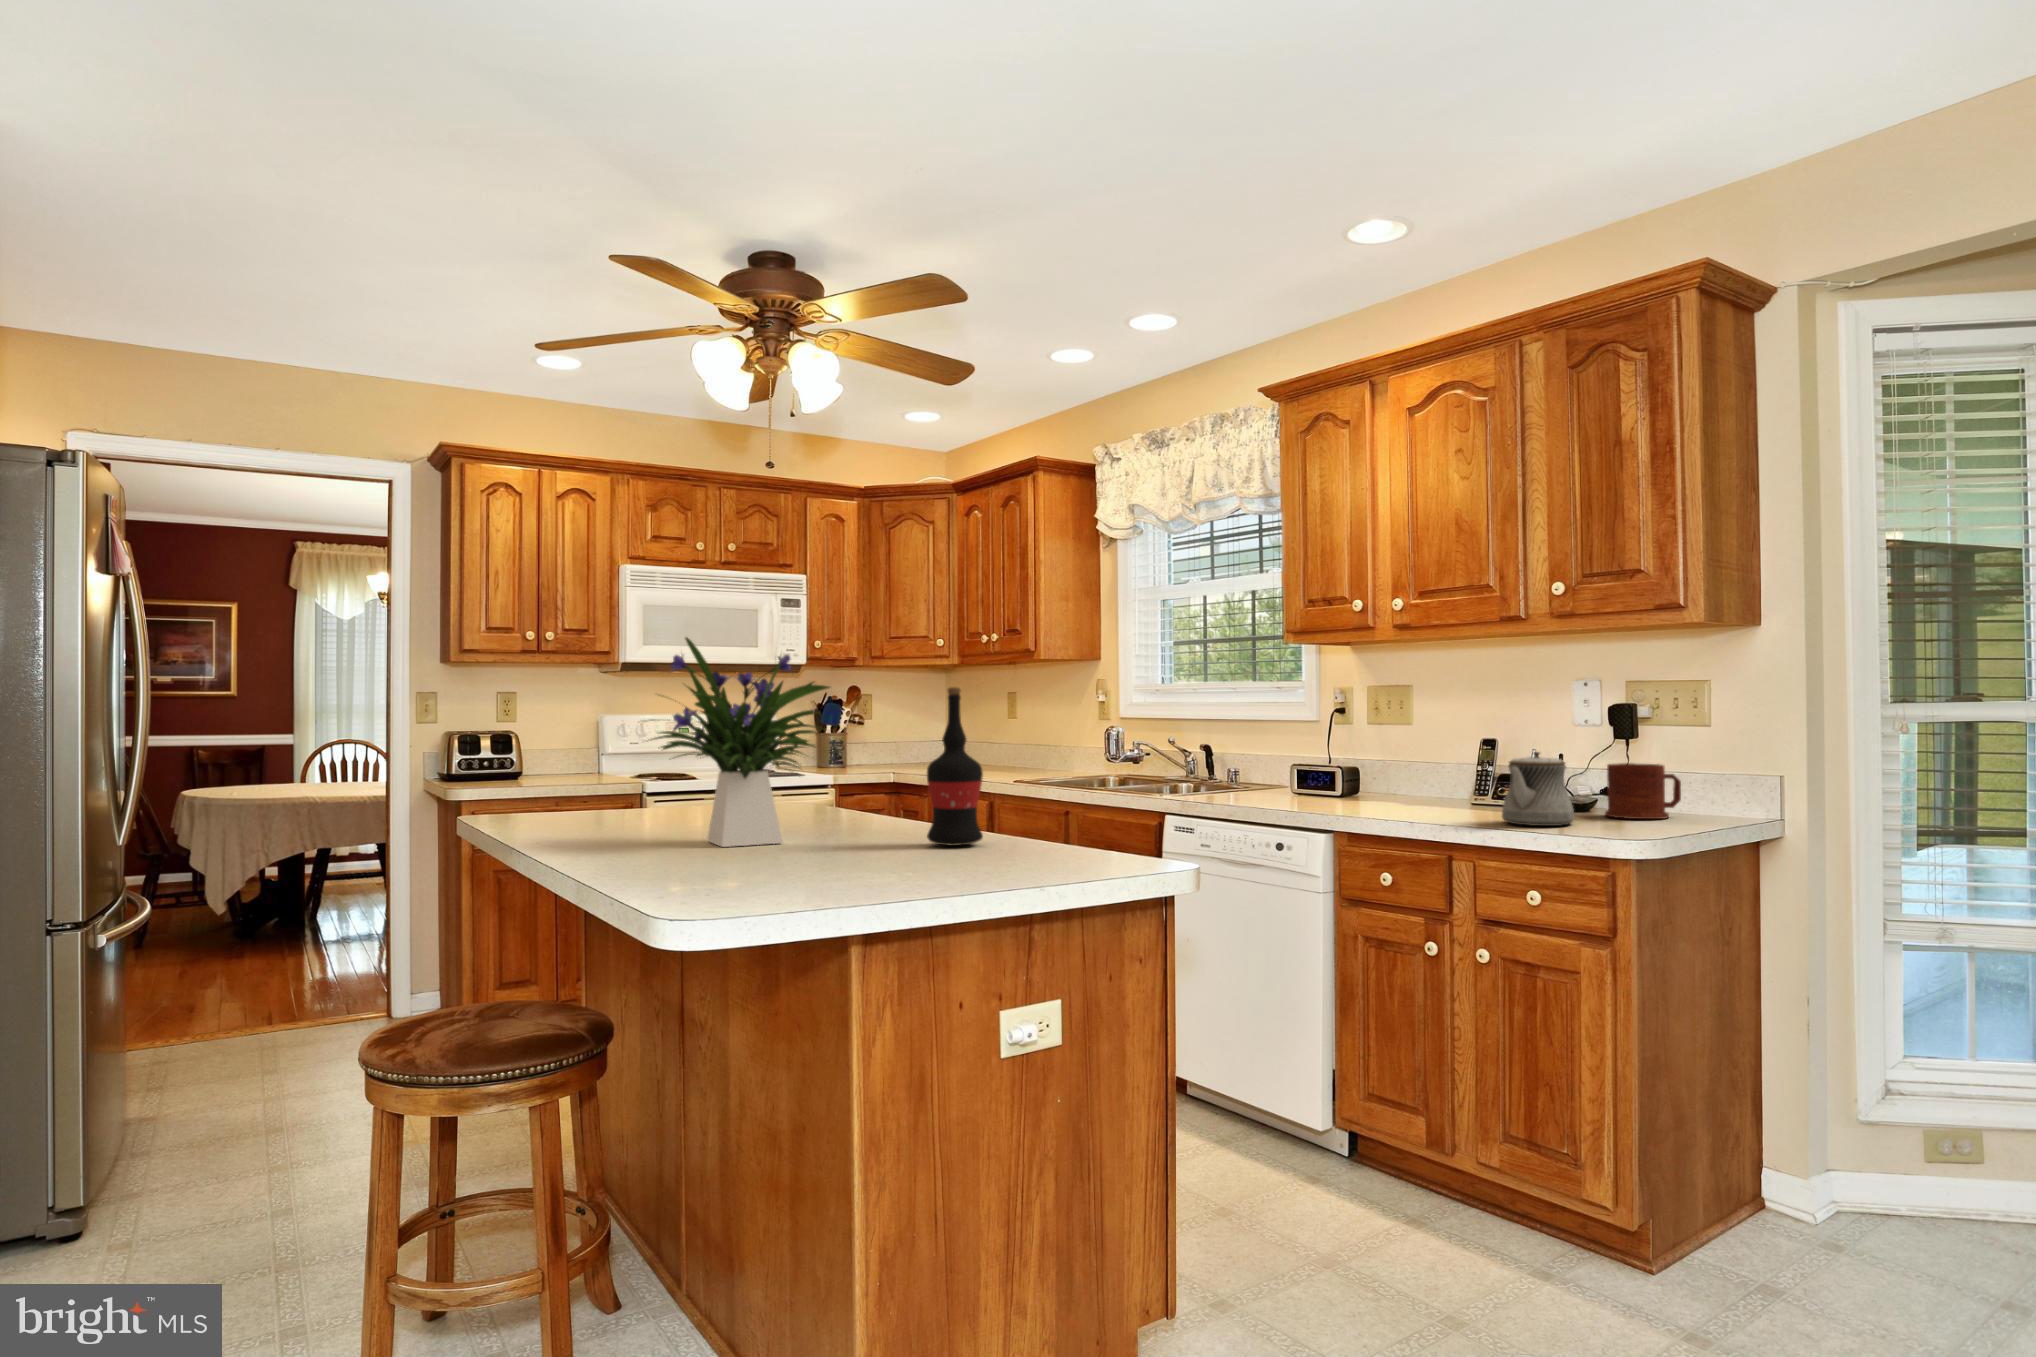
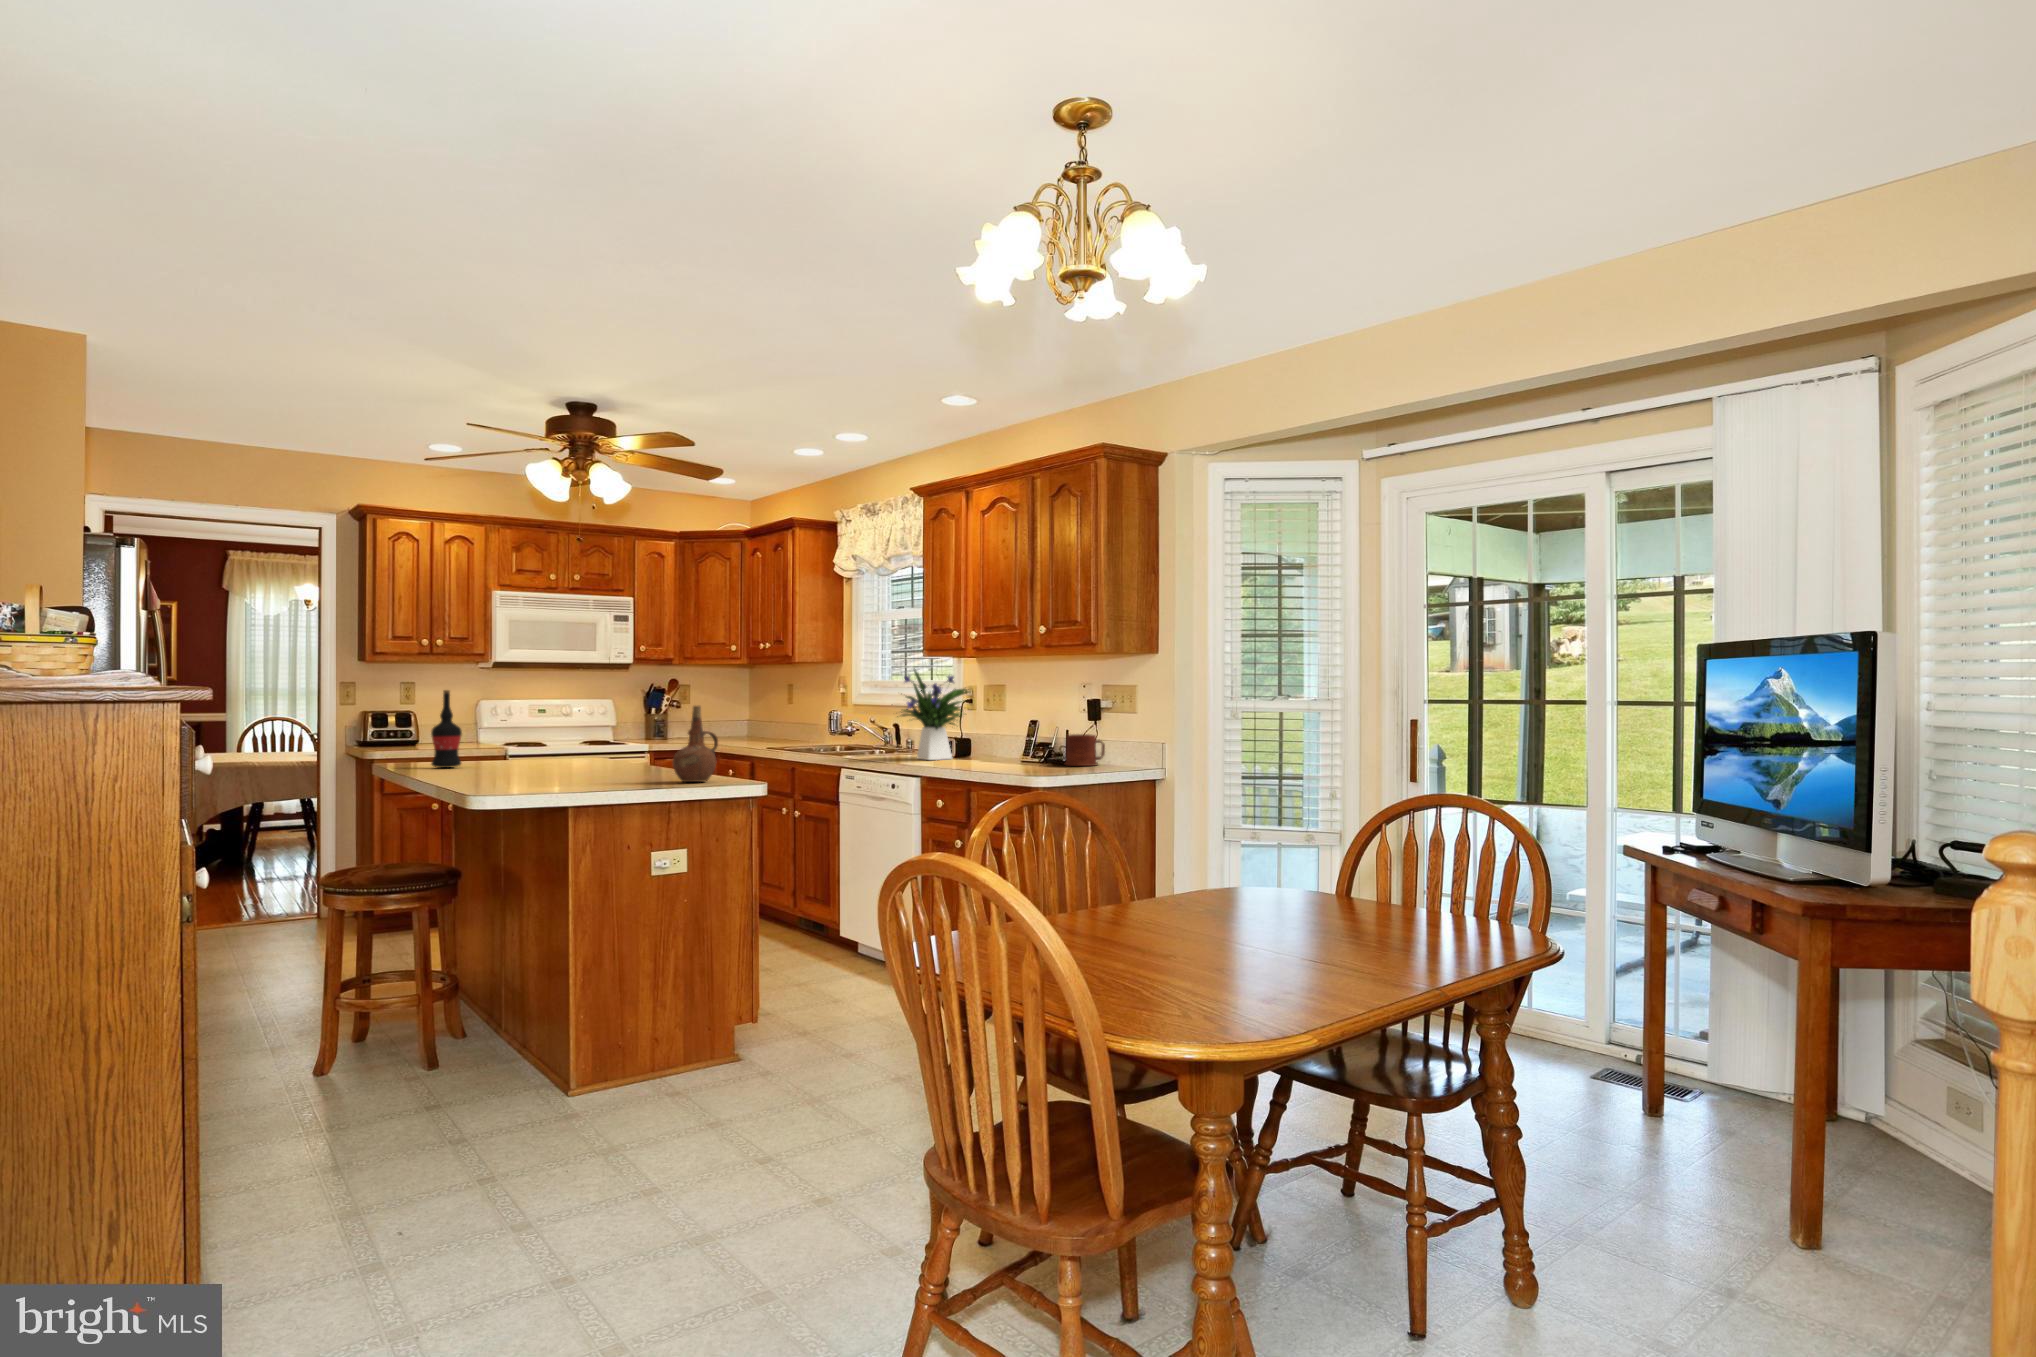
flower arrangement: present [651,637,829,847] -> present [897,670,969,760]
wine bottle: present [927,687,983,846] -> present [431,690,462,768]
ceramic pitcher: none [1016,714,1098,864] -> present [672,706,718,782]
teapot: present [1502,752,1575,826] -> none [995,727,1040,769]

